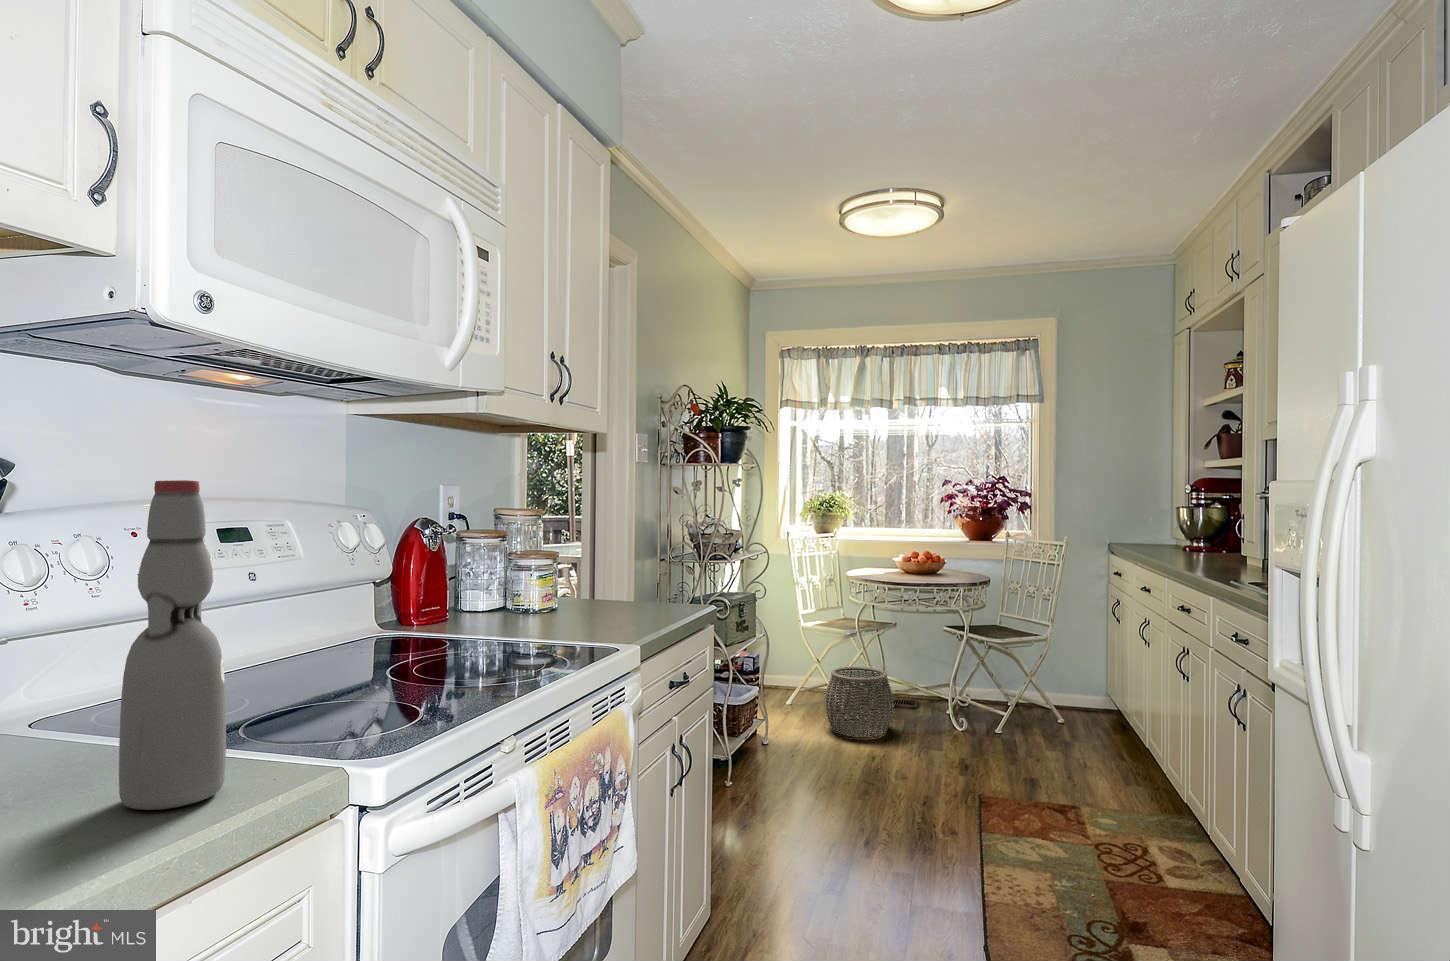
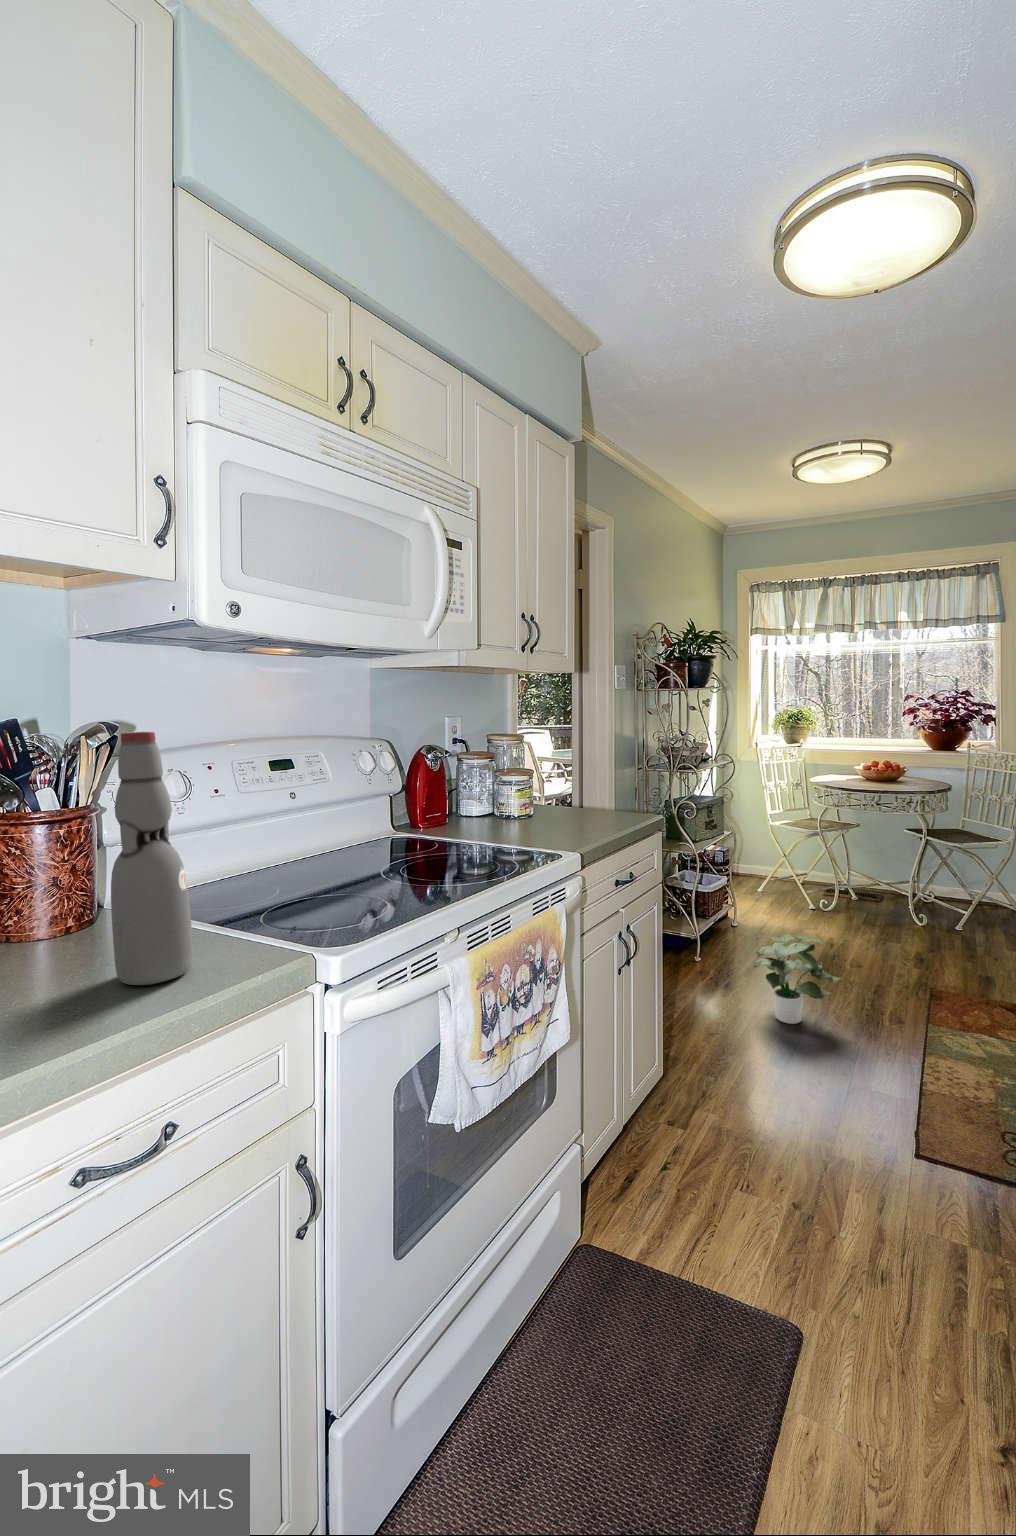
woven basket: present [825,667,894,738] -> none [785,862,850,923]
potted plant: none [801,747,897,854] -> present [754,935,841,1024]

